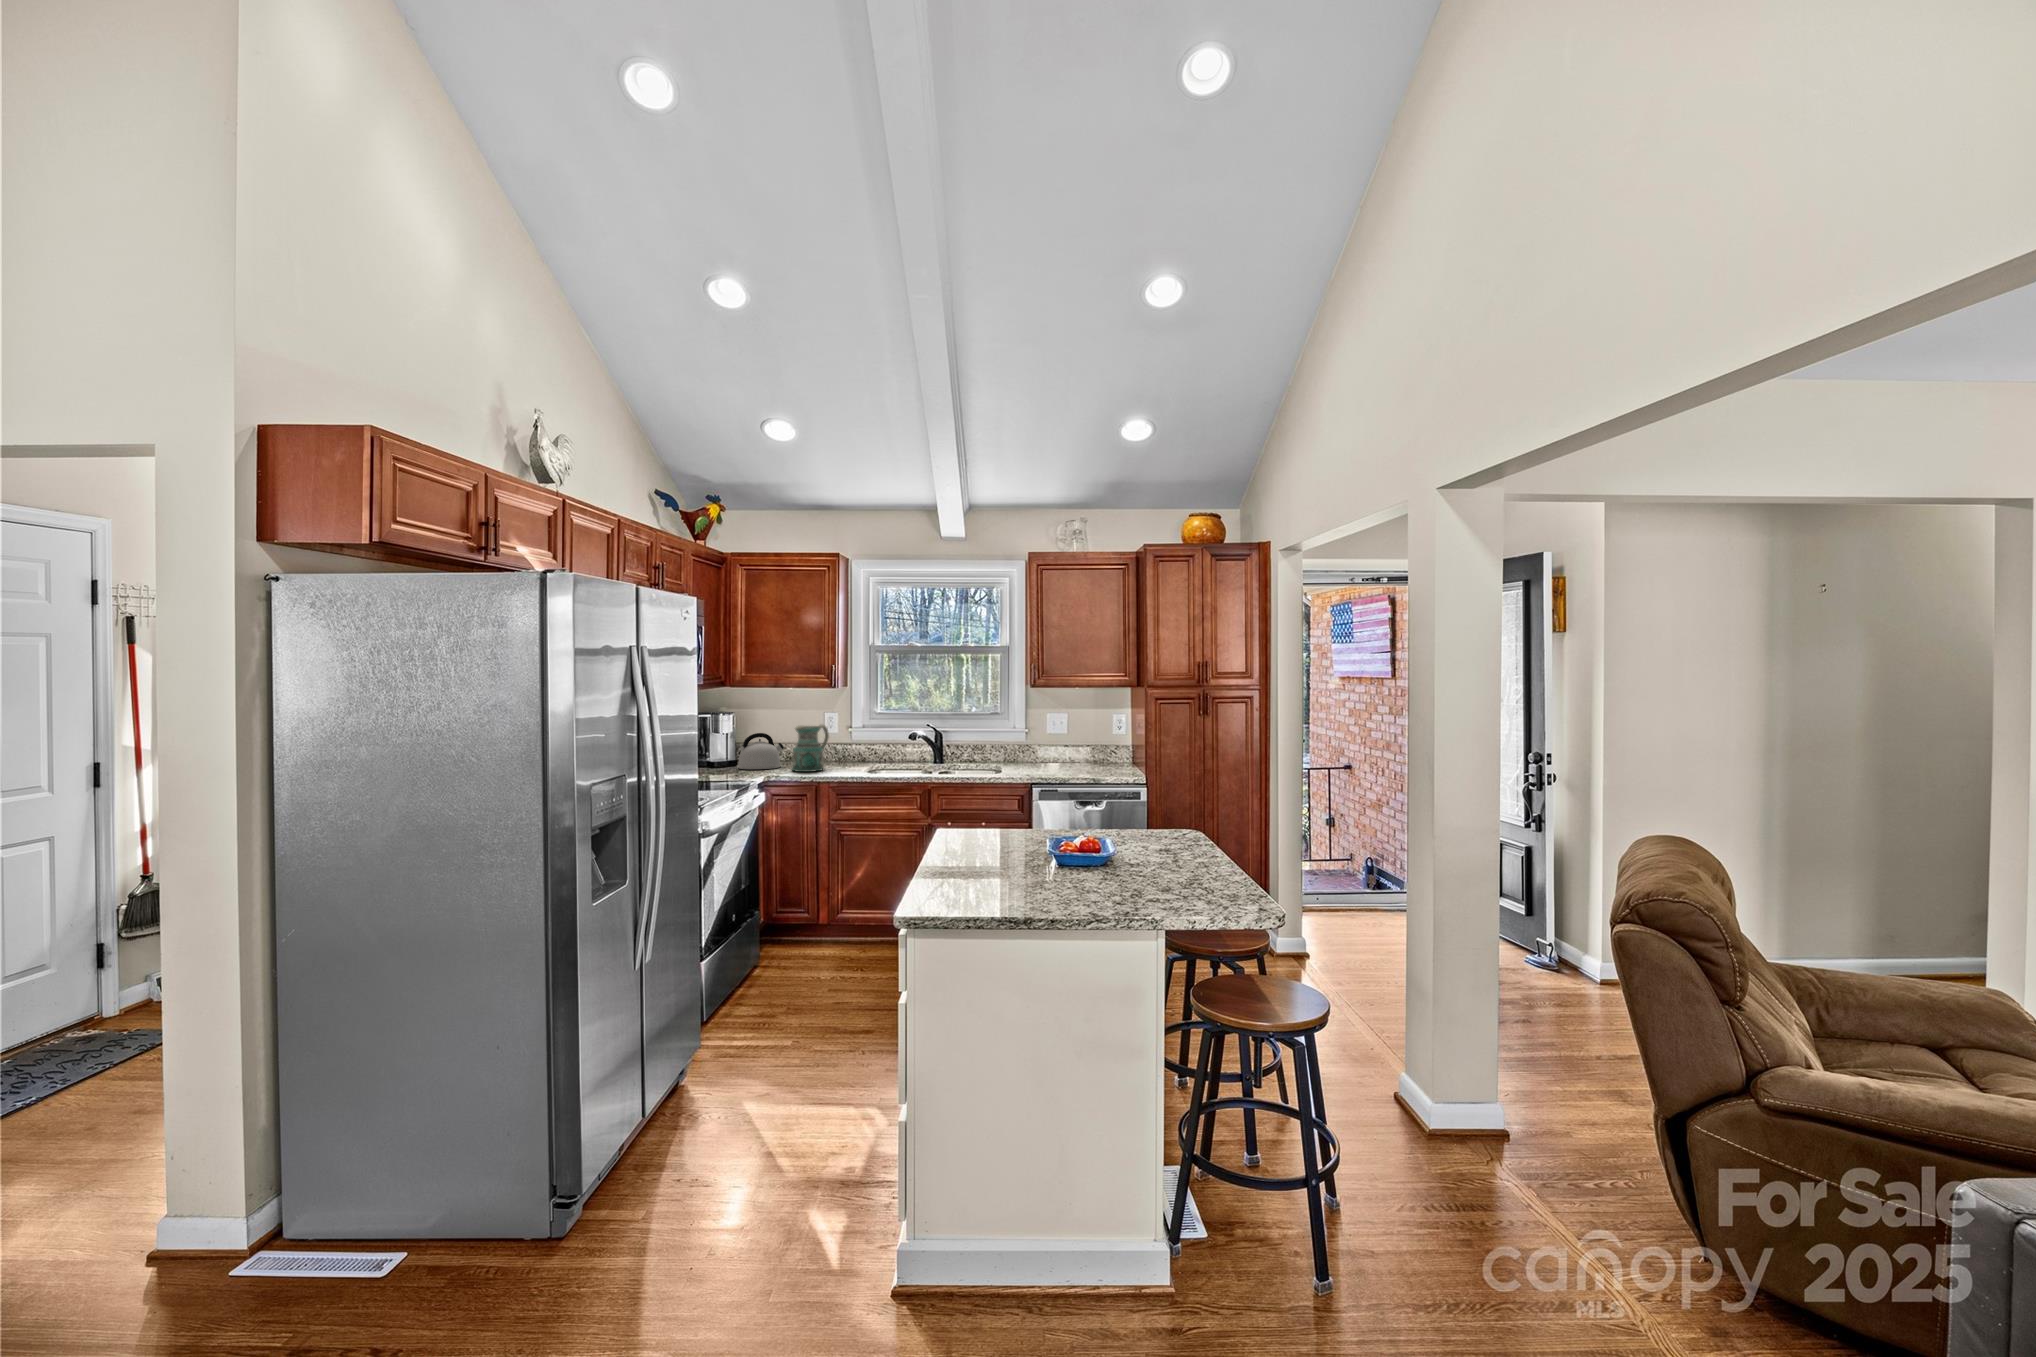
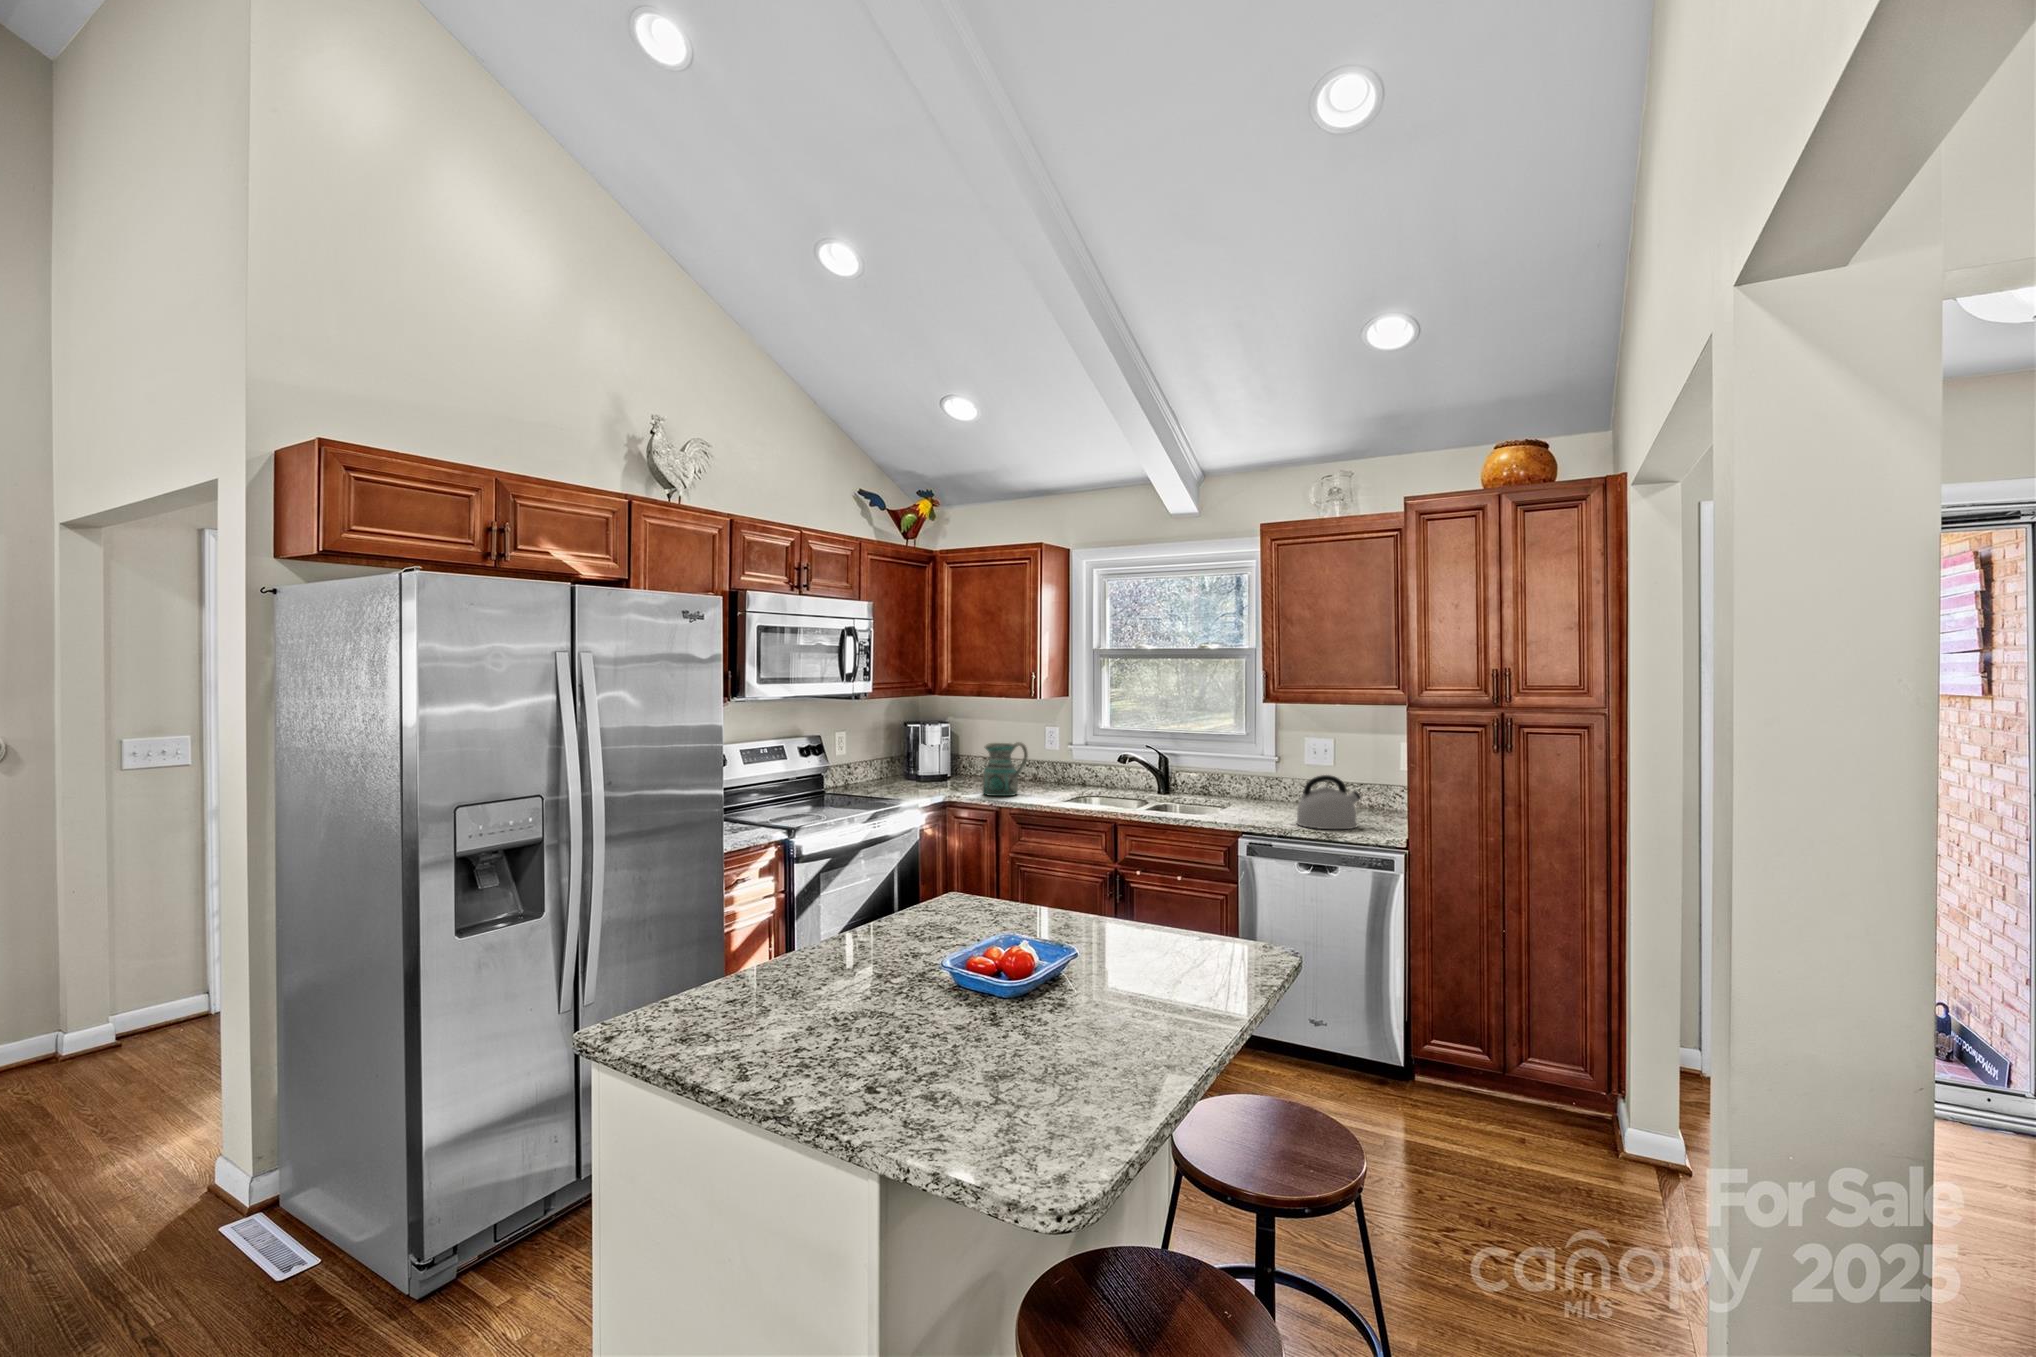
kettle: present [738,733,784,769] -> present [1296,775,1361,829]

